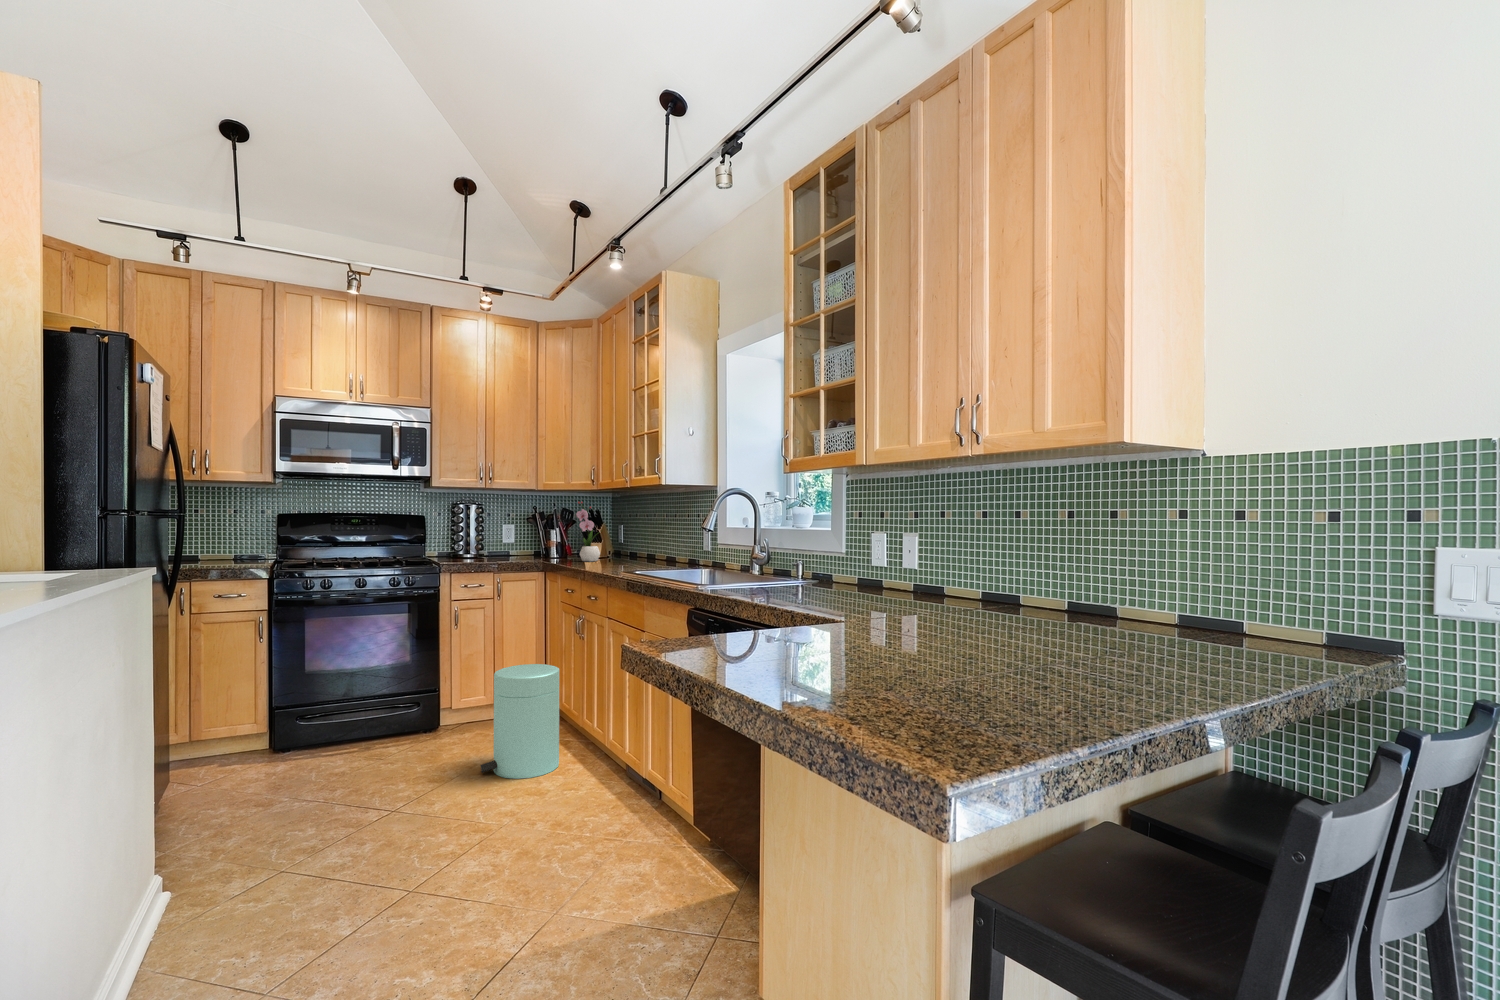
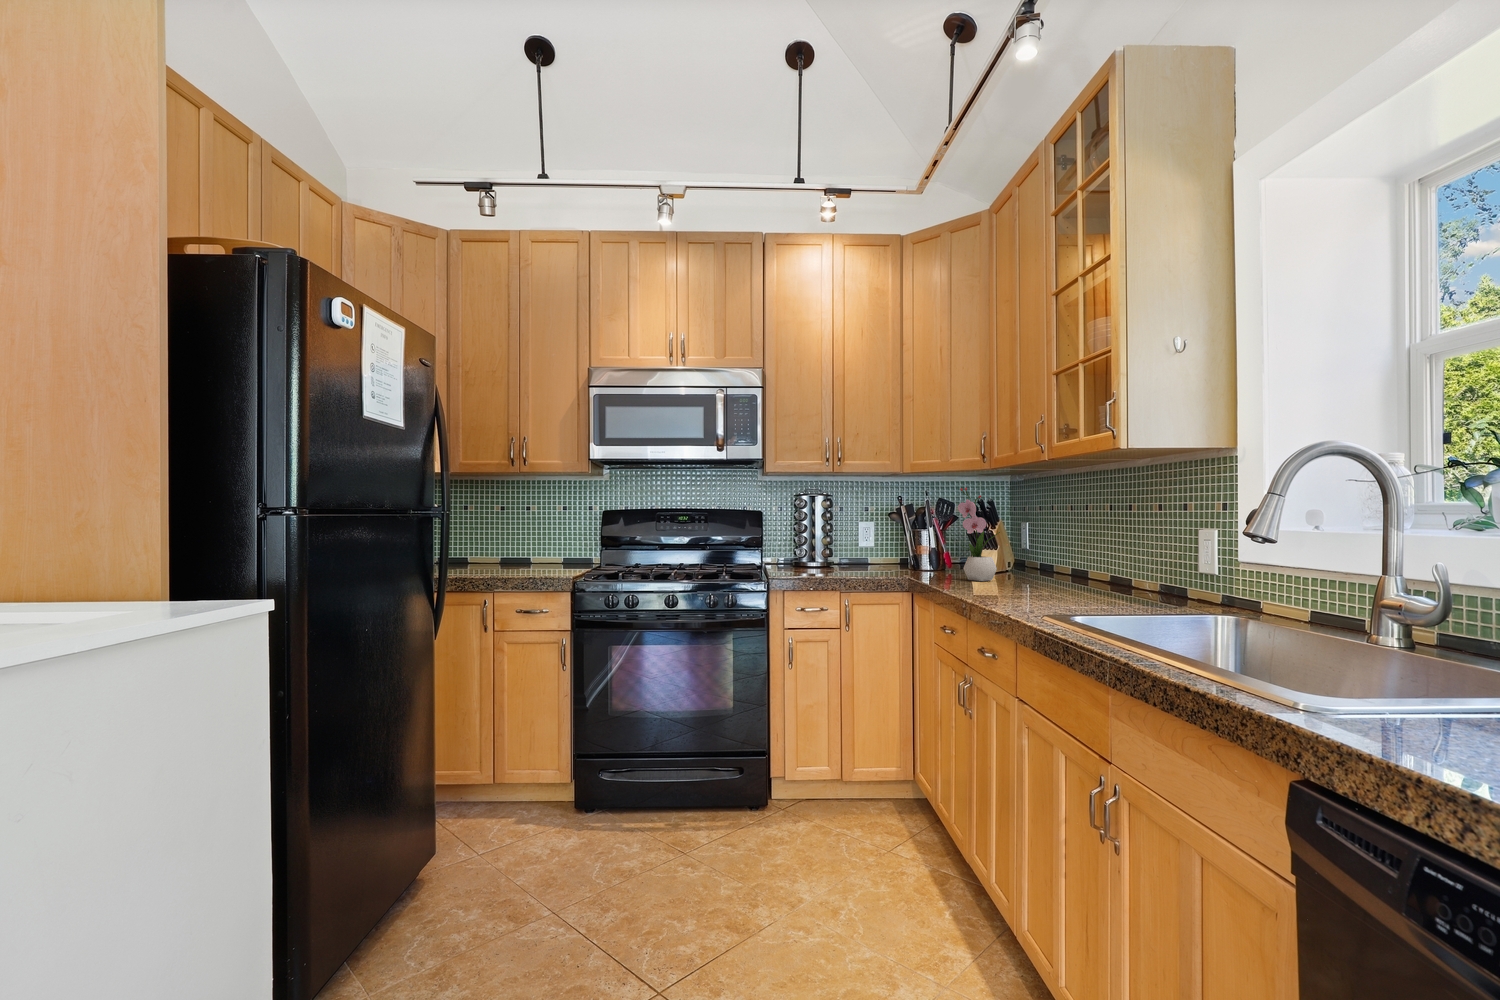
trash can: present [481,664,559,779] -> none [808,747,933,955]

